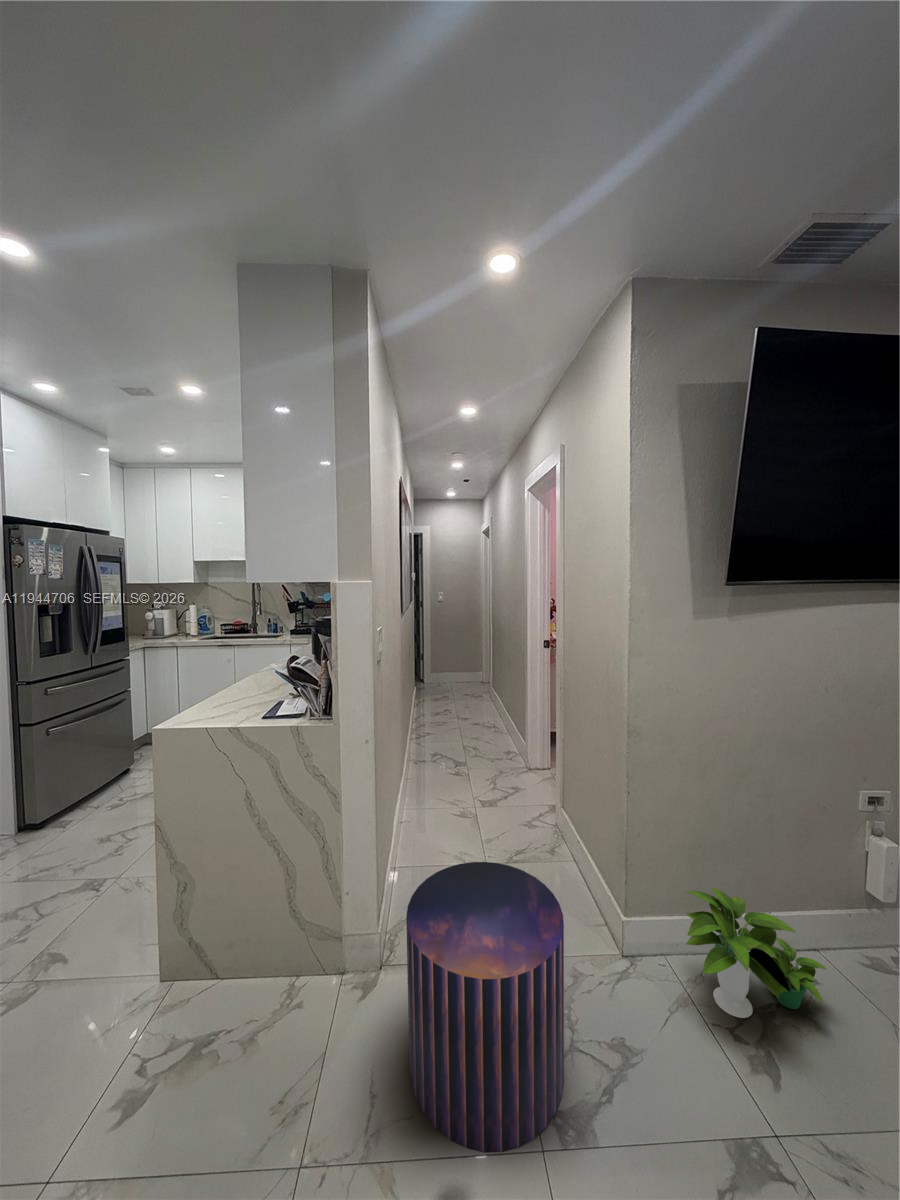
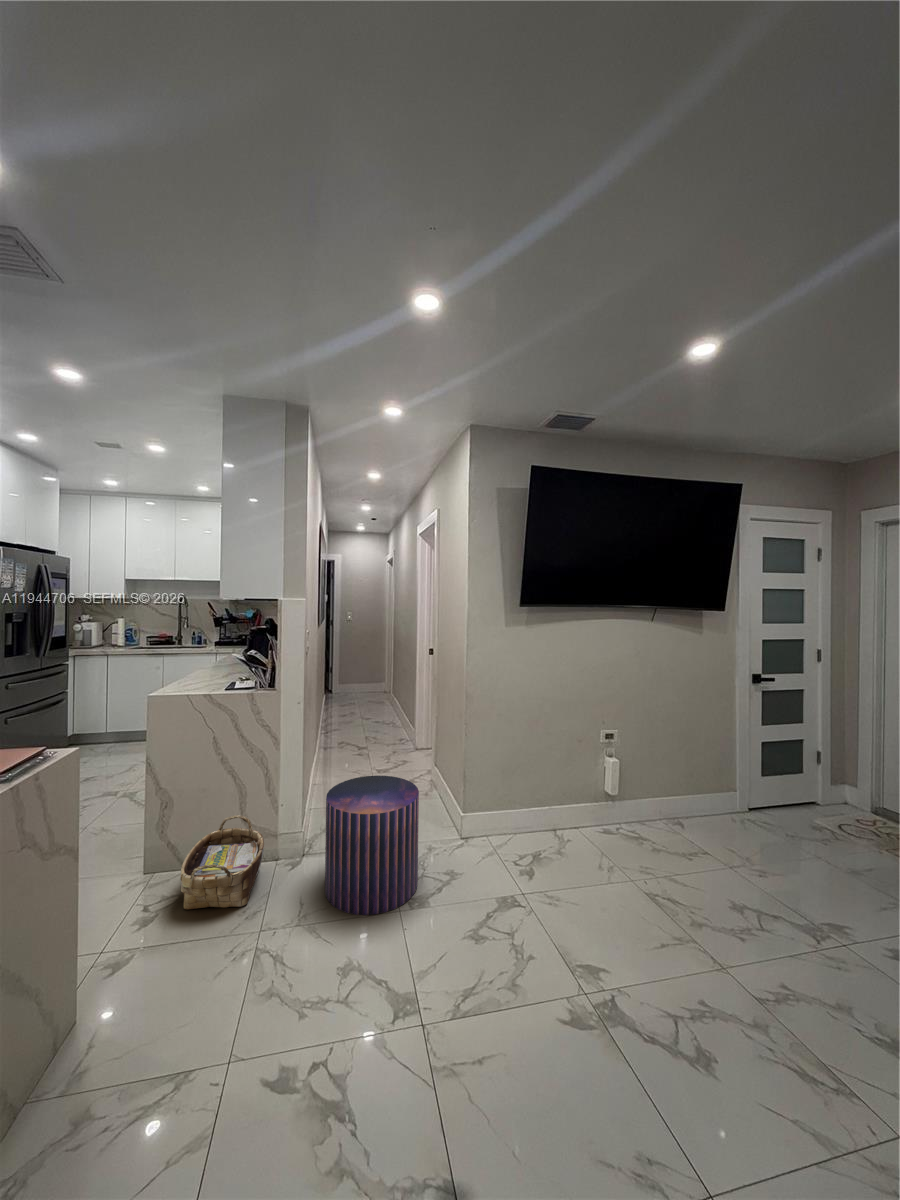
potted plant: present [685,887,827,1018] -> none [495,789,570,857]
woven basket: none [183,910,317,1087] -> present [181,815,264,909]

